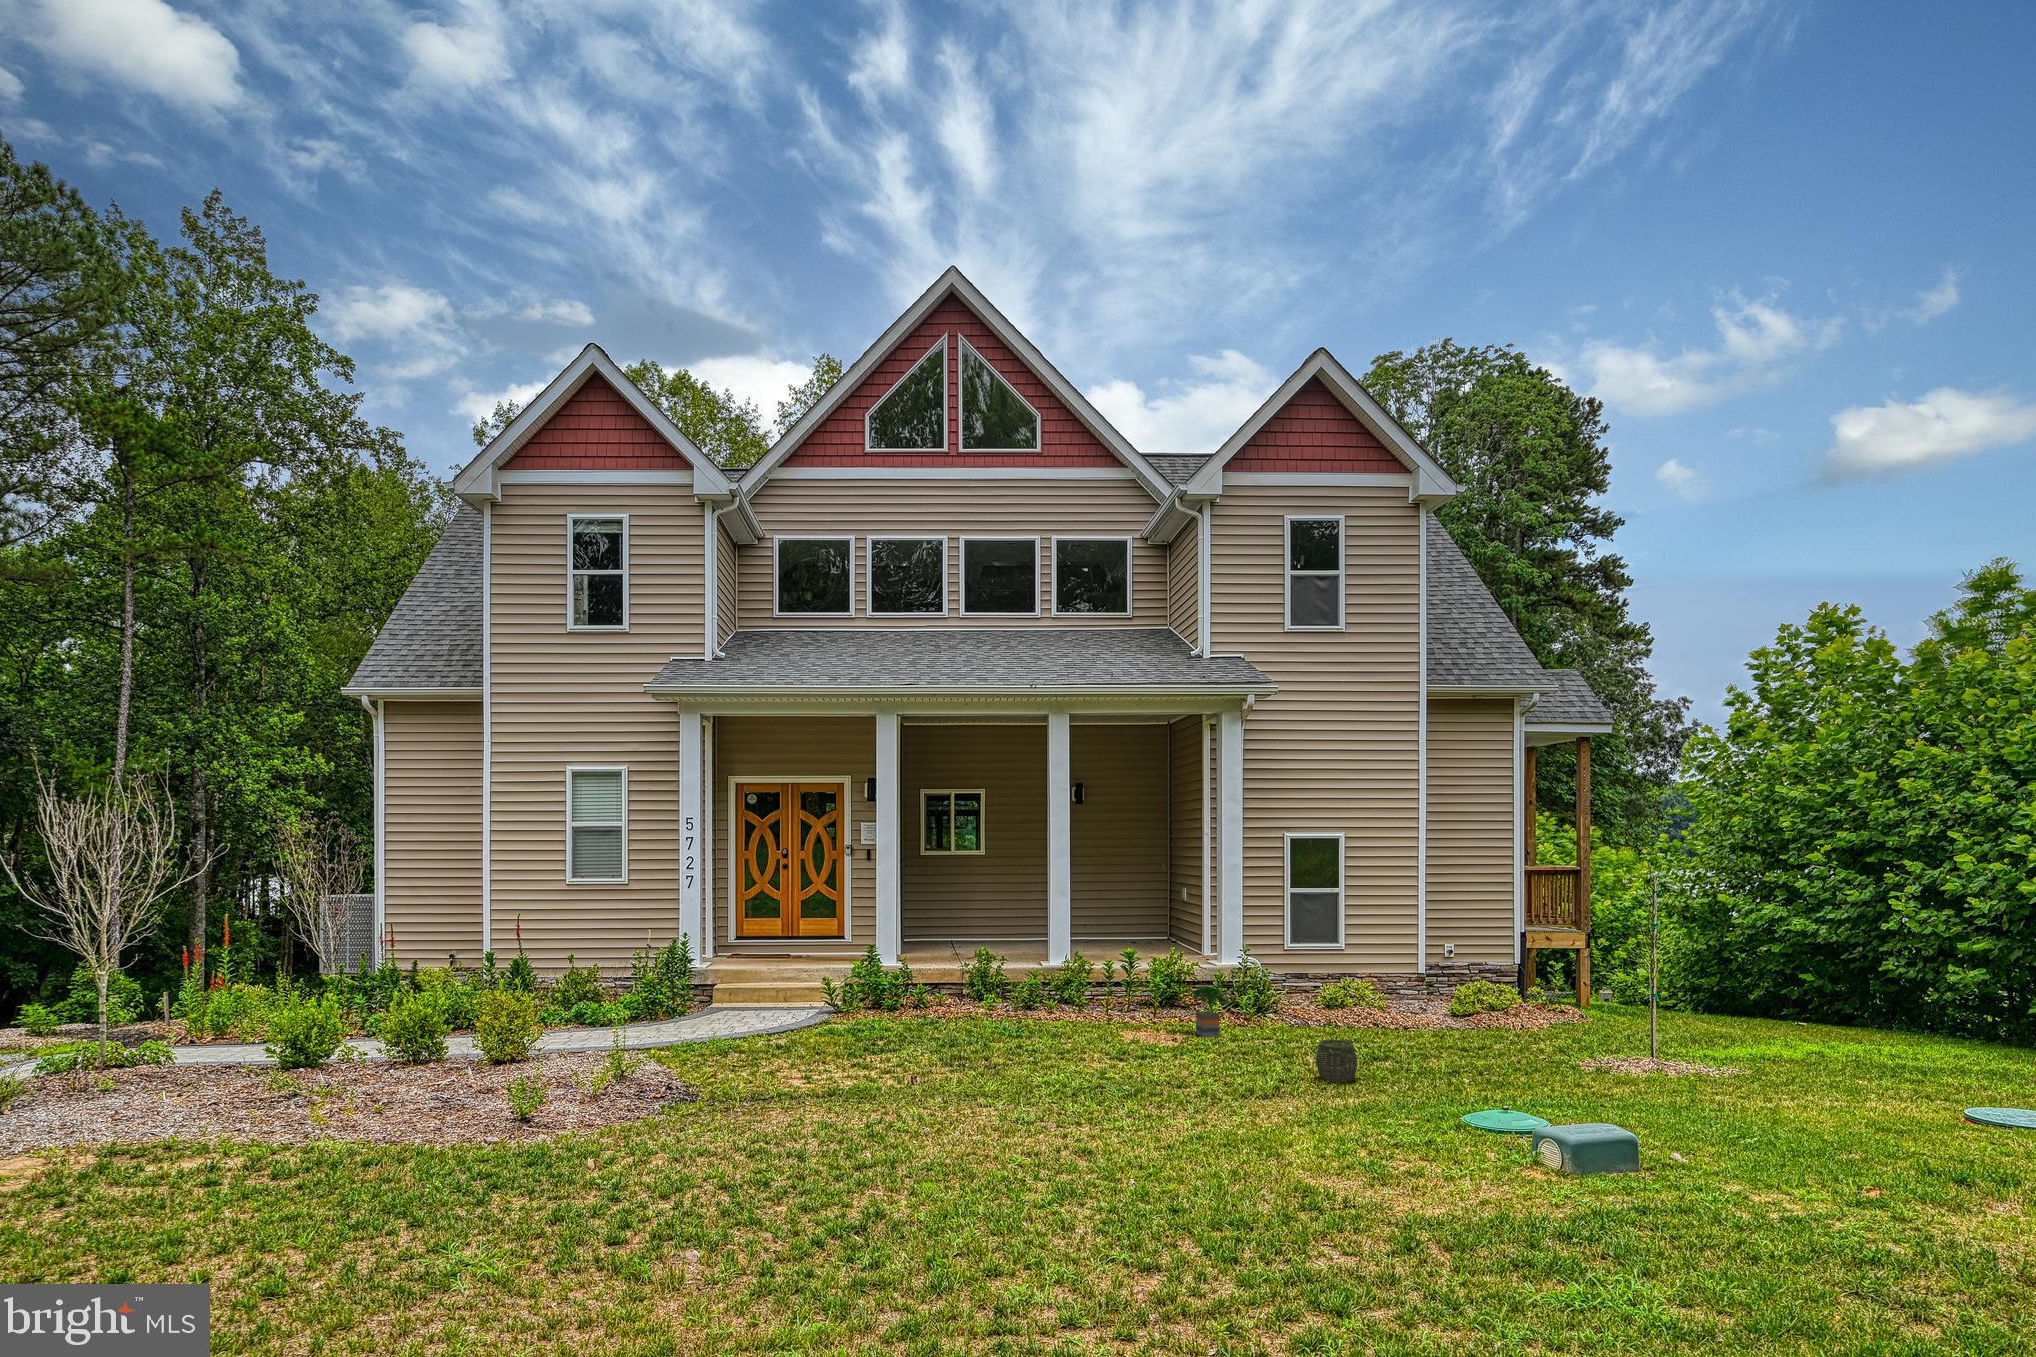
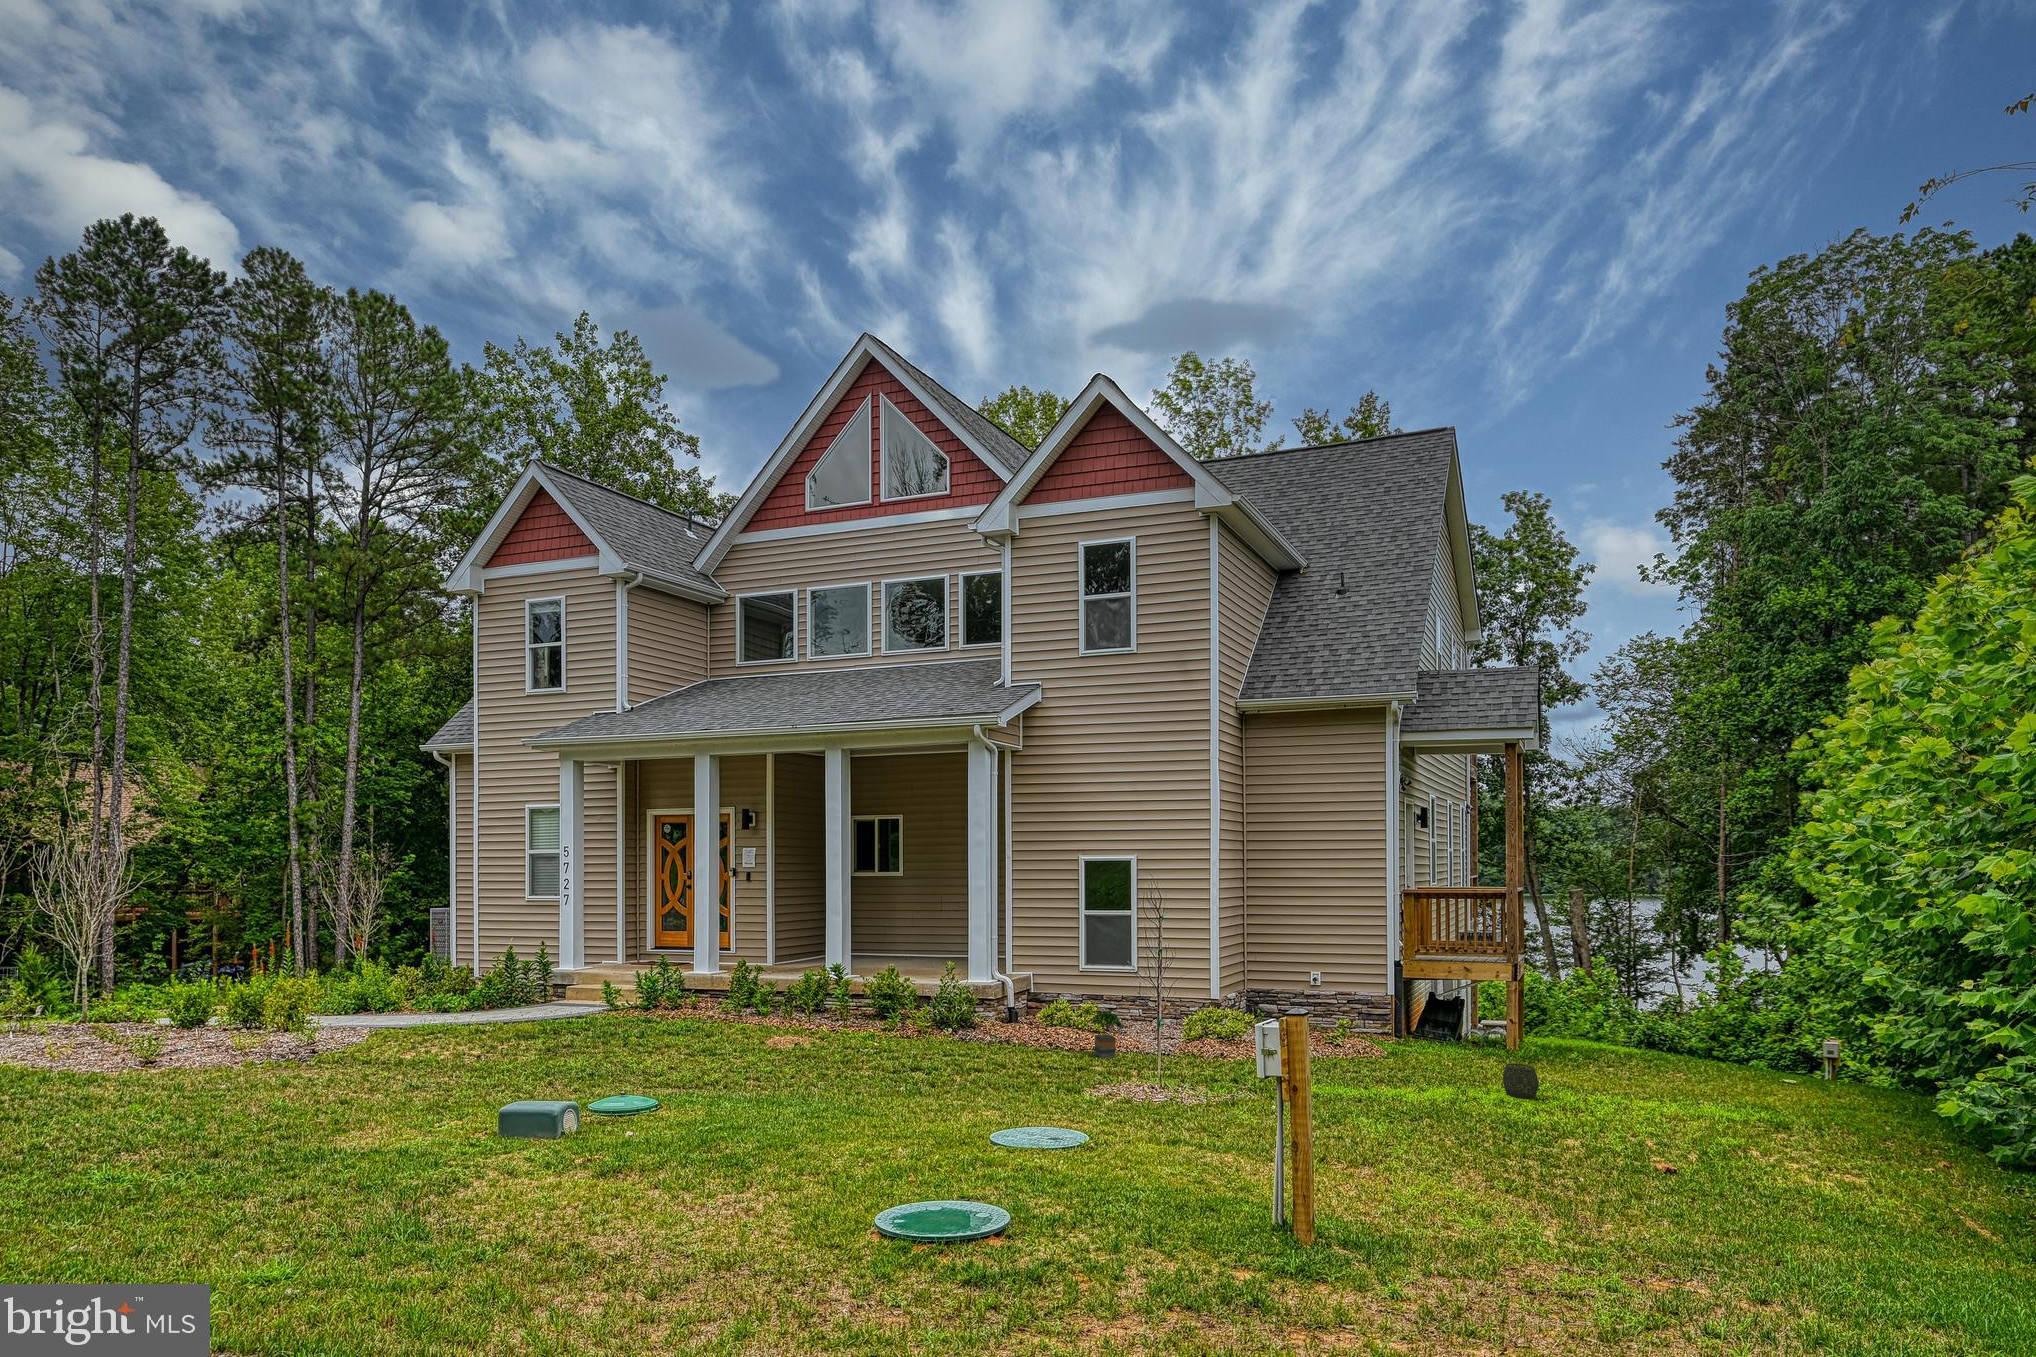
woven basket: present [1316,1039,1357,1082] -> present [1503,1063,1539,1099]

